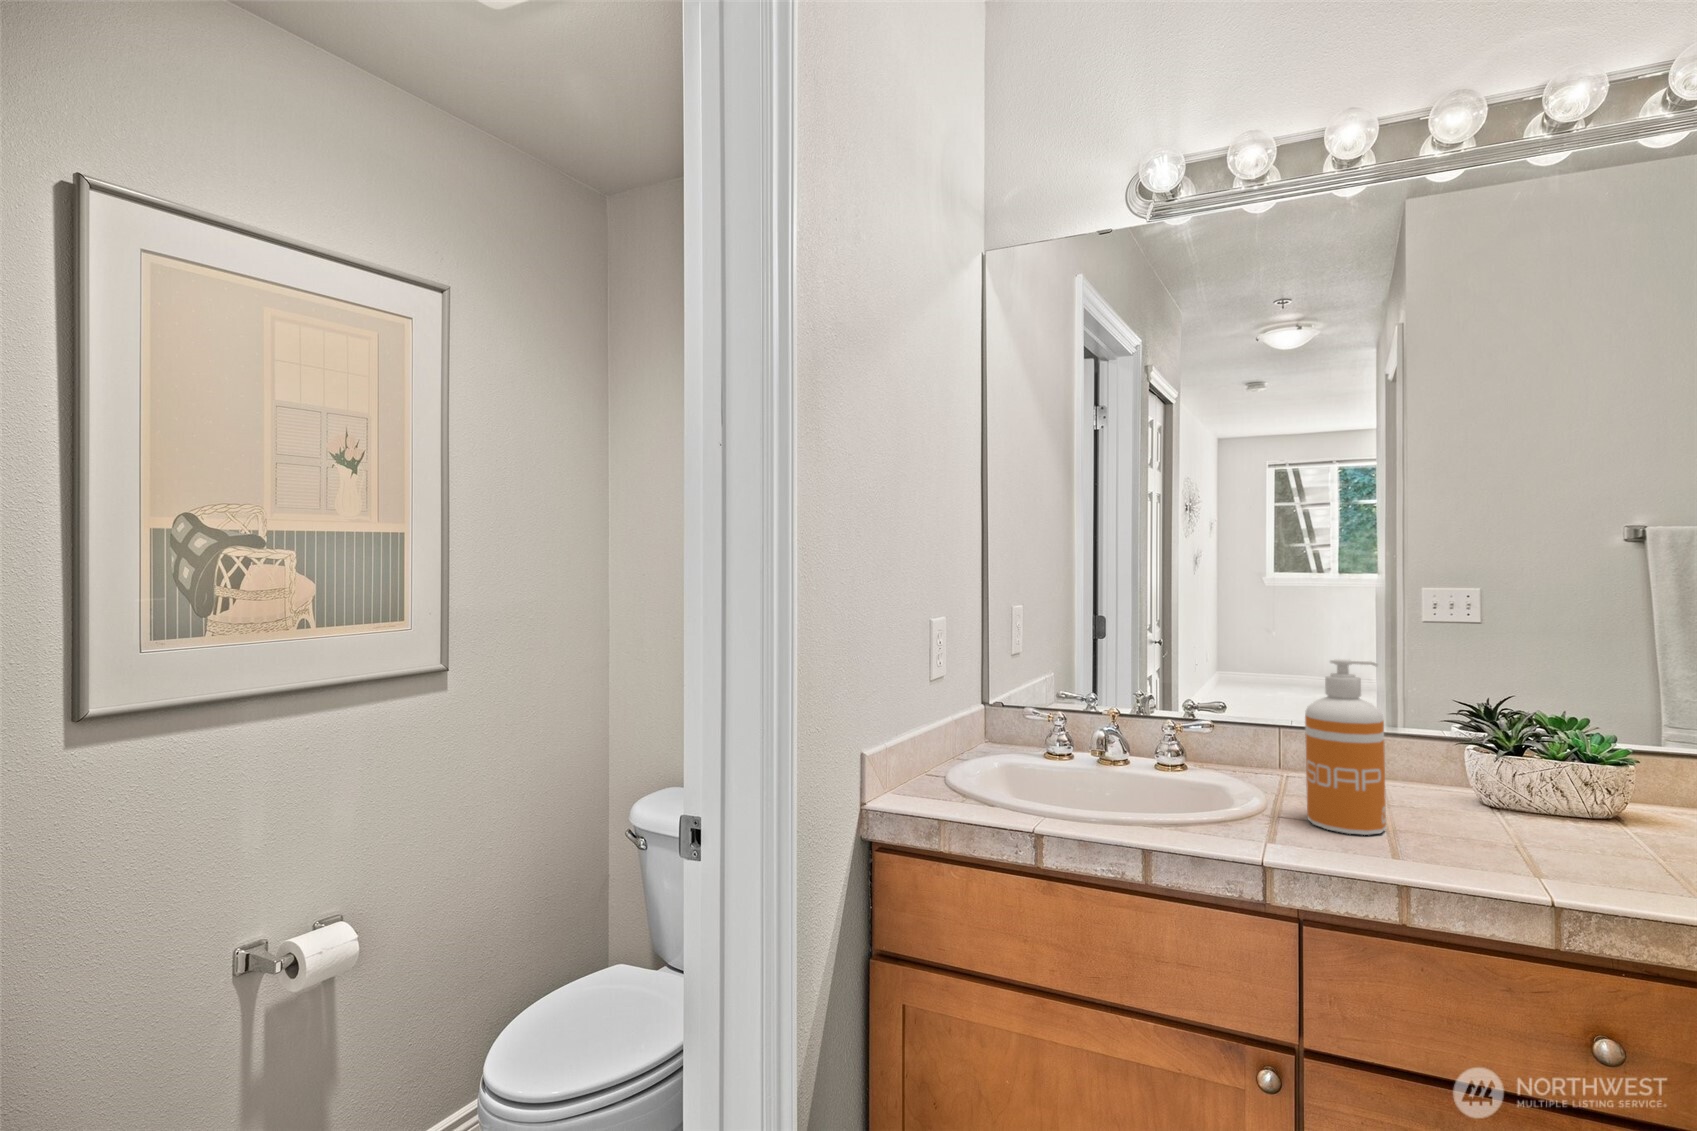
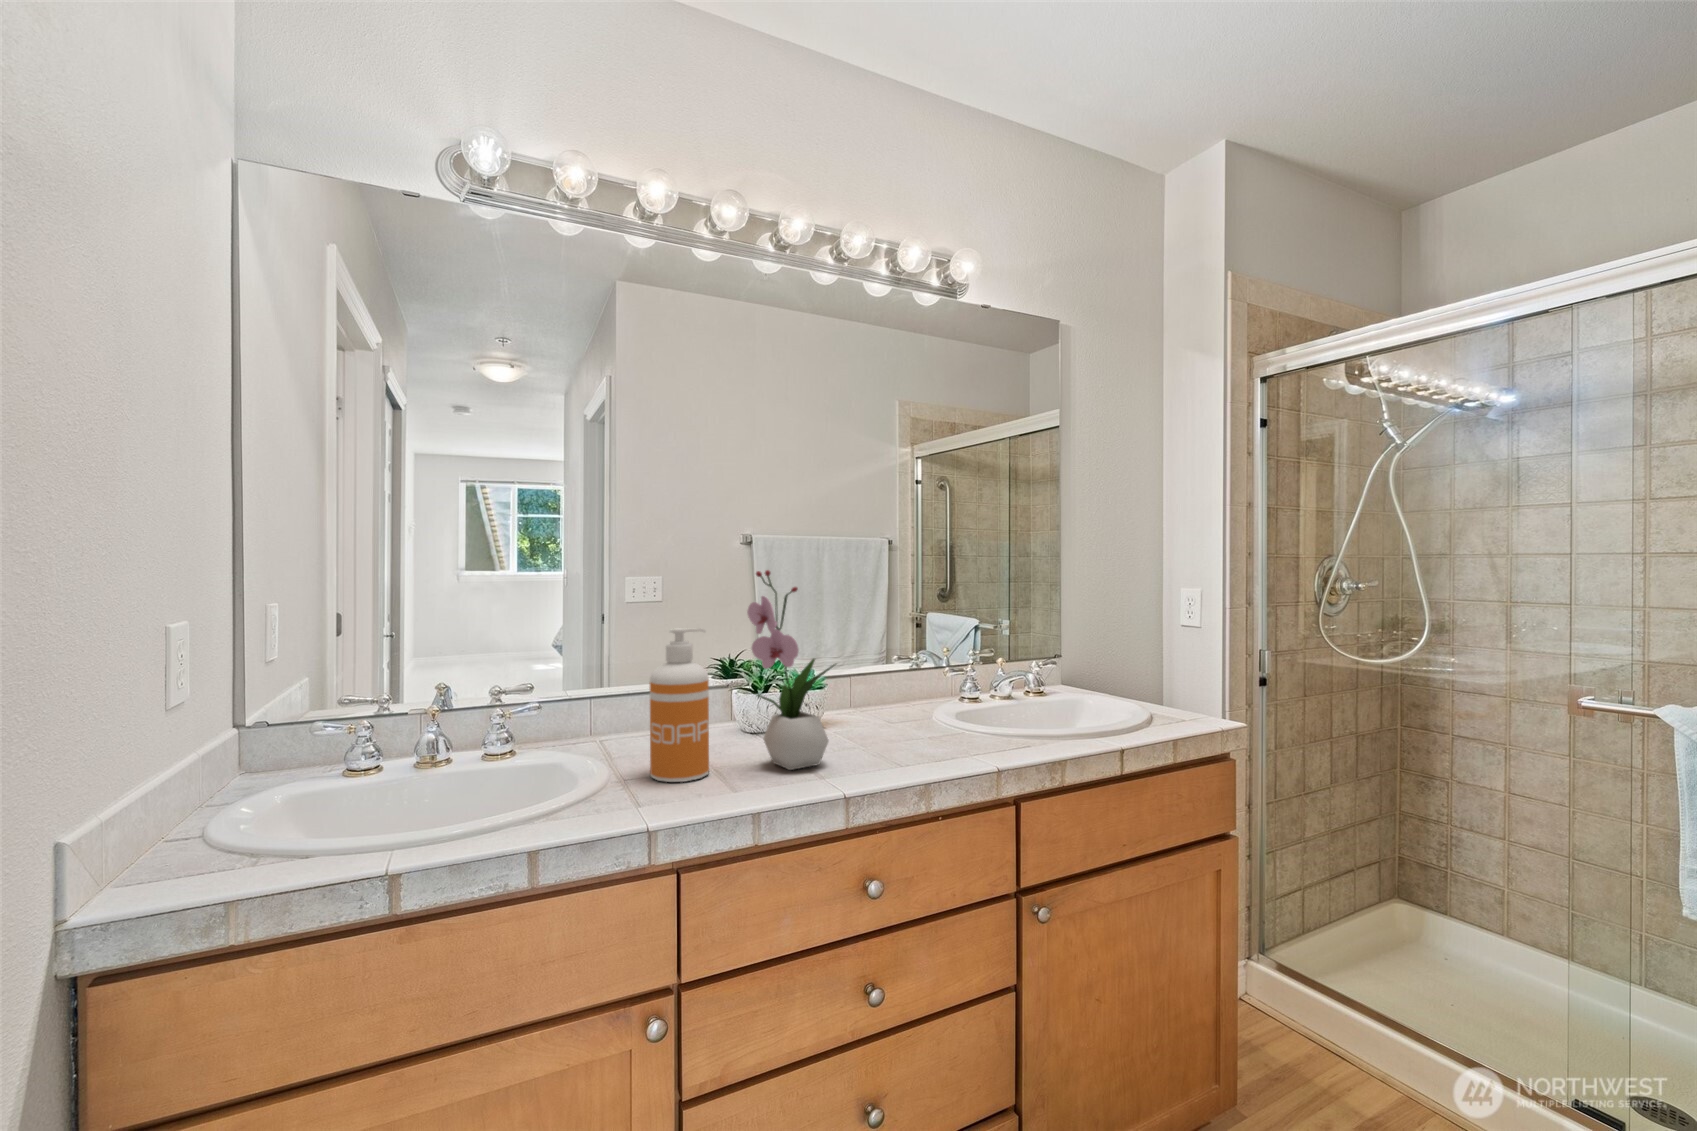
flower arrangement: none [1442,595,1595,863] -> present [747,570,836,770]

